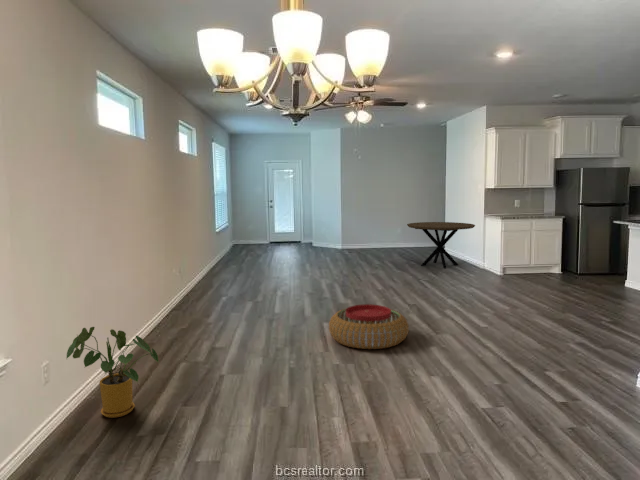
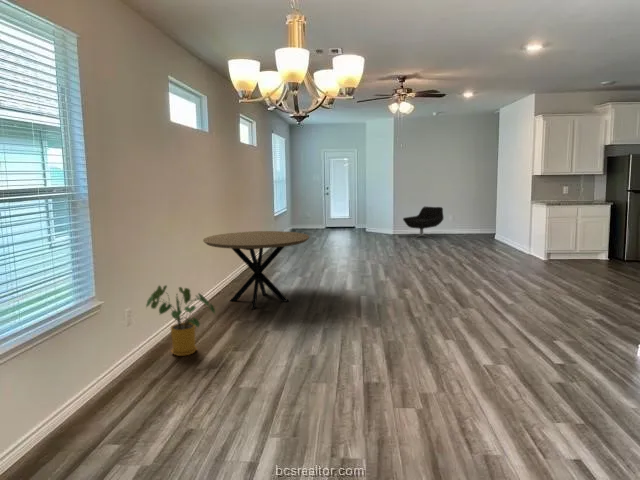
lounge chair: none [352,220,393,253] -> present [403,207,443,237]
dining table: present [407,222,475,269] -> present [203,231,309,310]
pouf: present [329,304,408,349] -> none [363,280,435,318]

